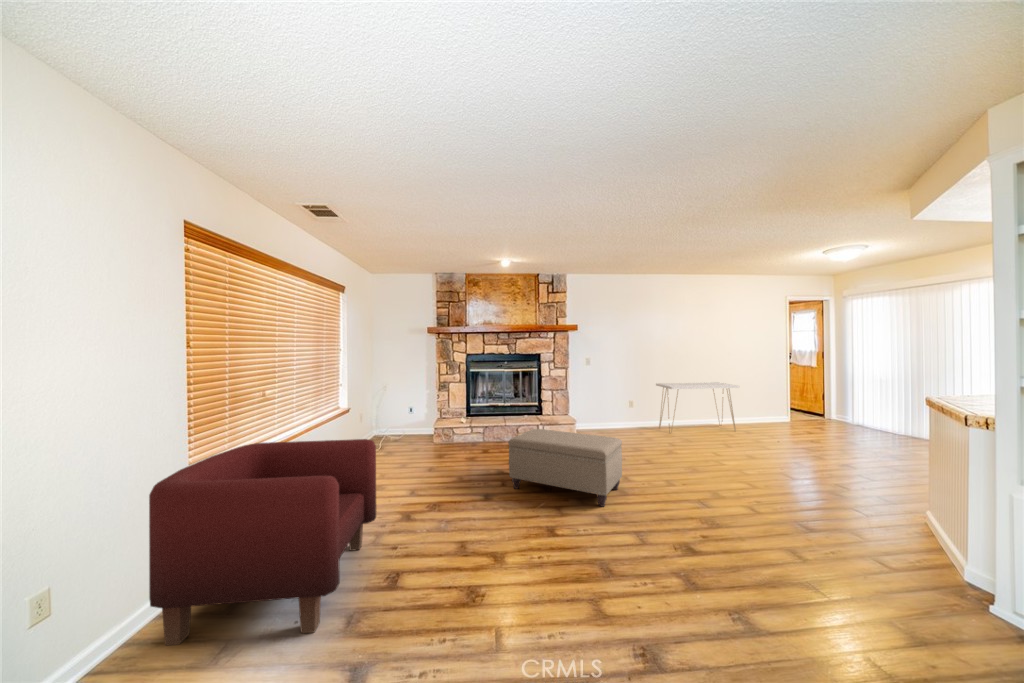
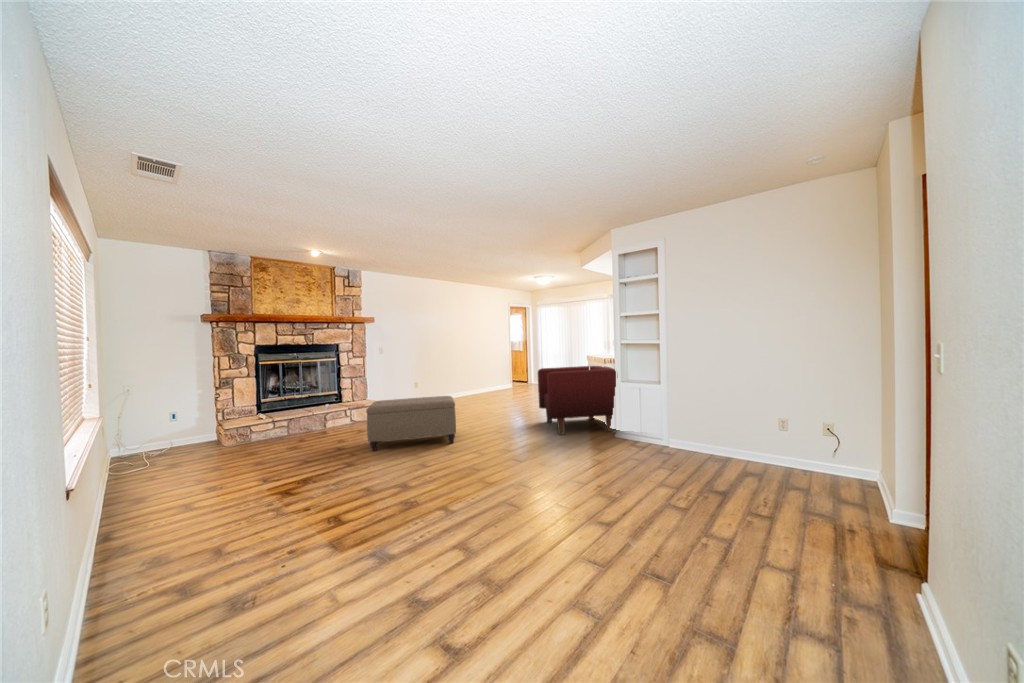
console table: present [656,382,739,432] -> none [434,363,490,404]
armchair: present [149,439,376,645] -> present [538,366,618,435]

